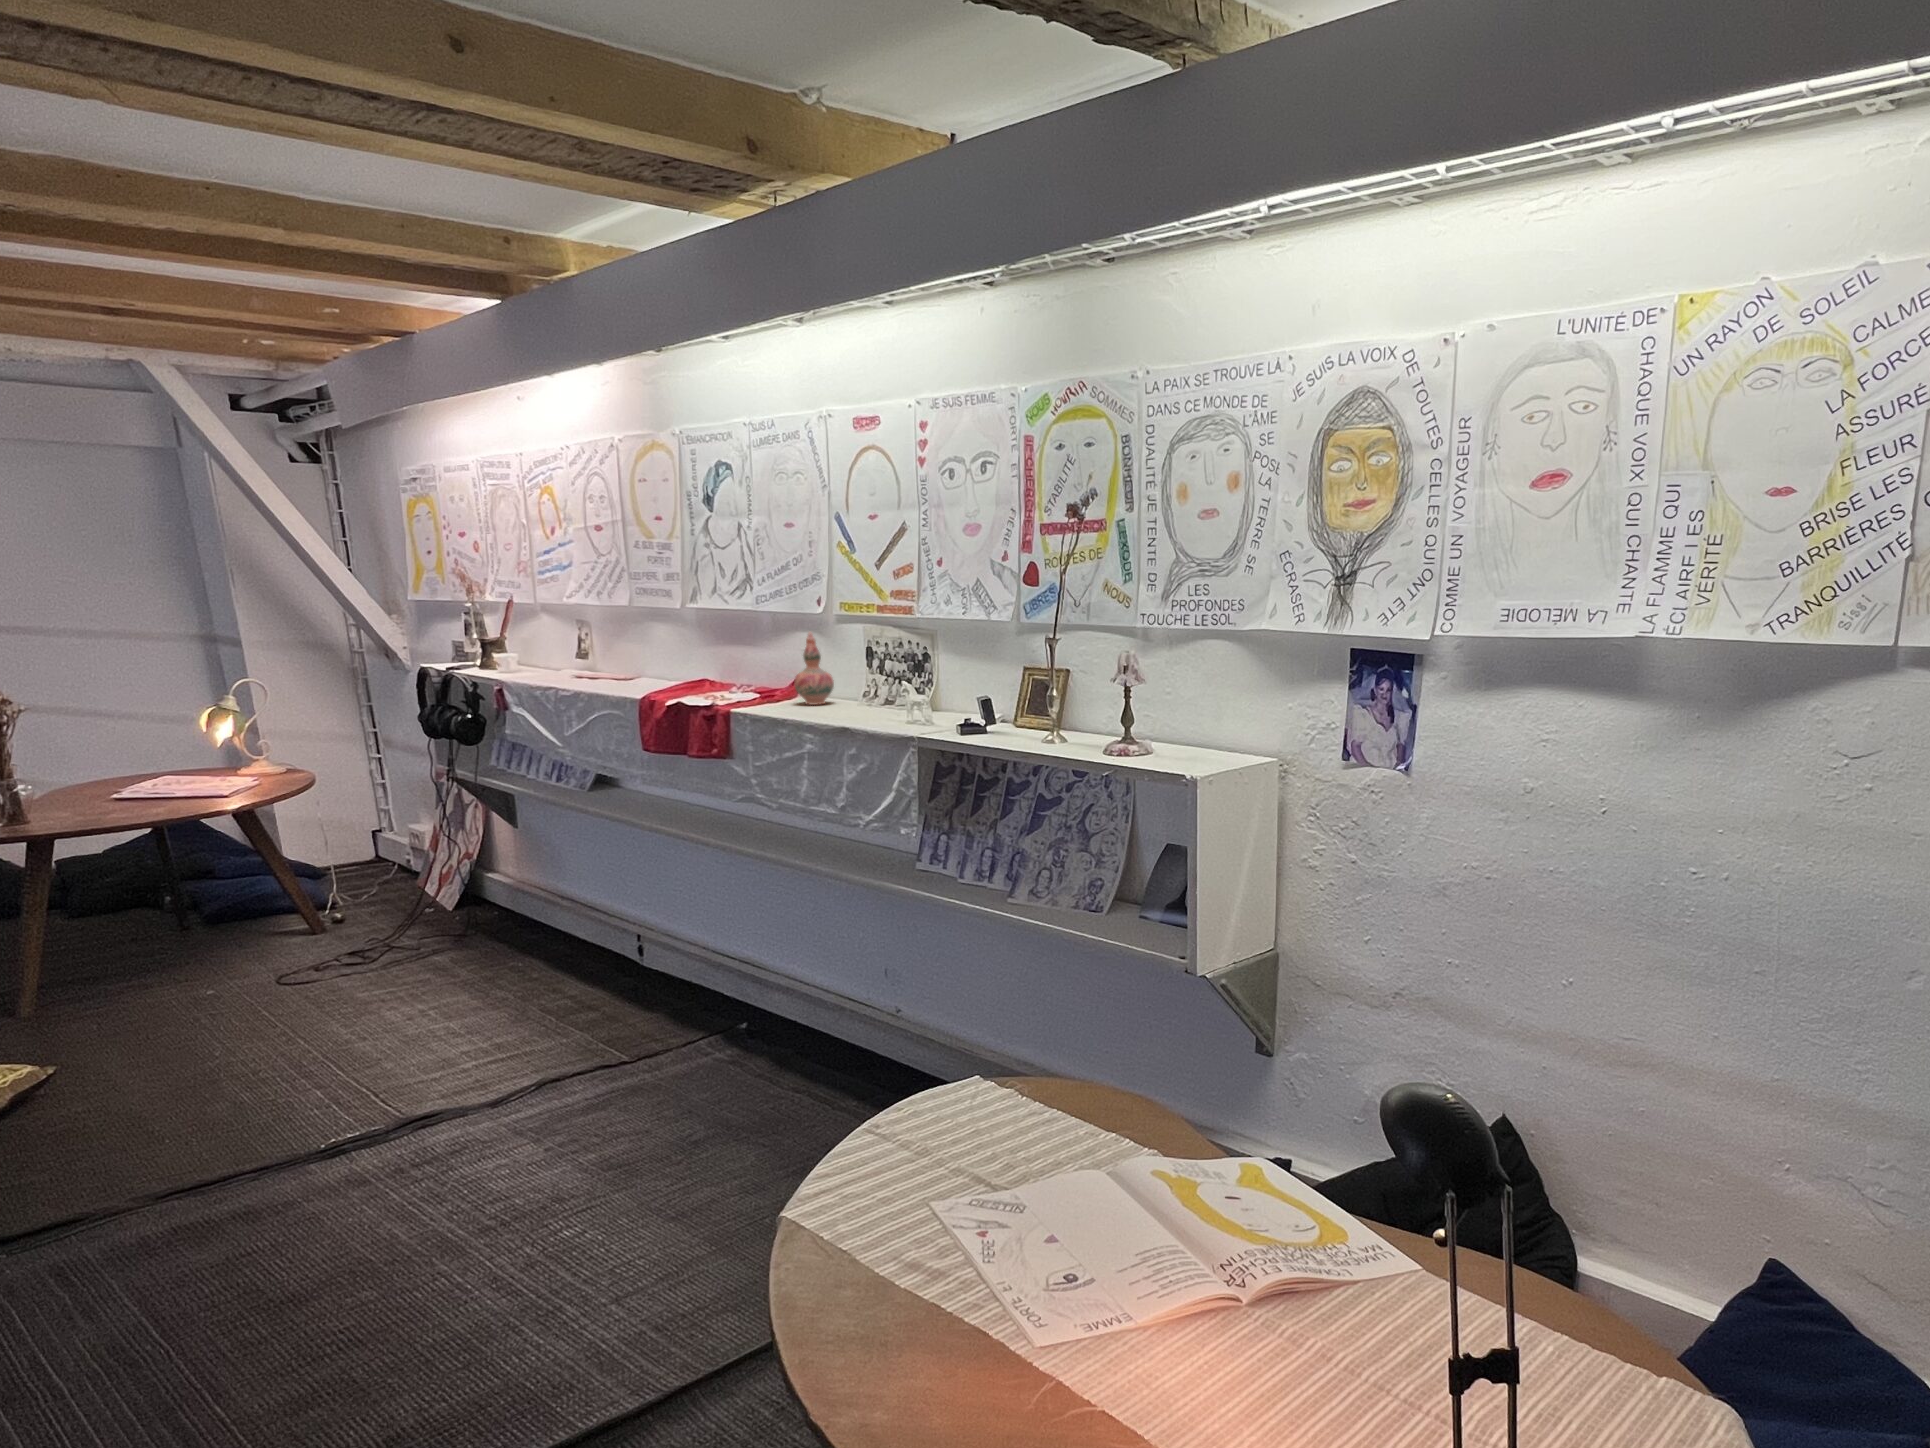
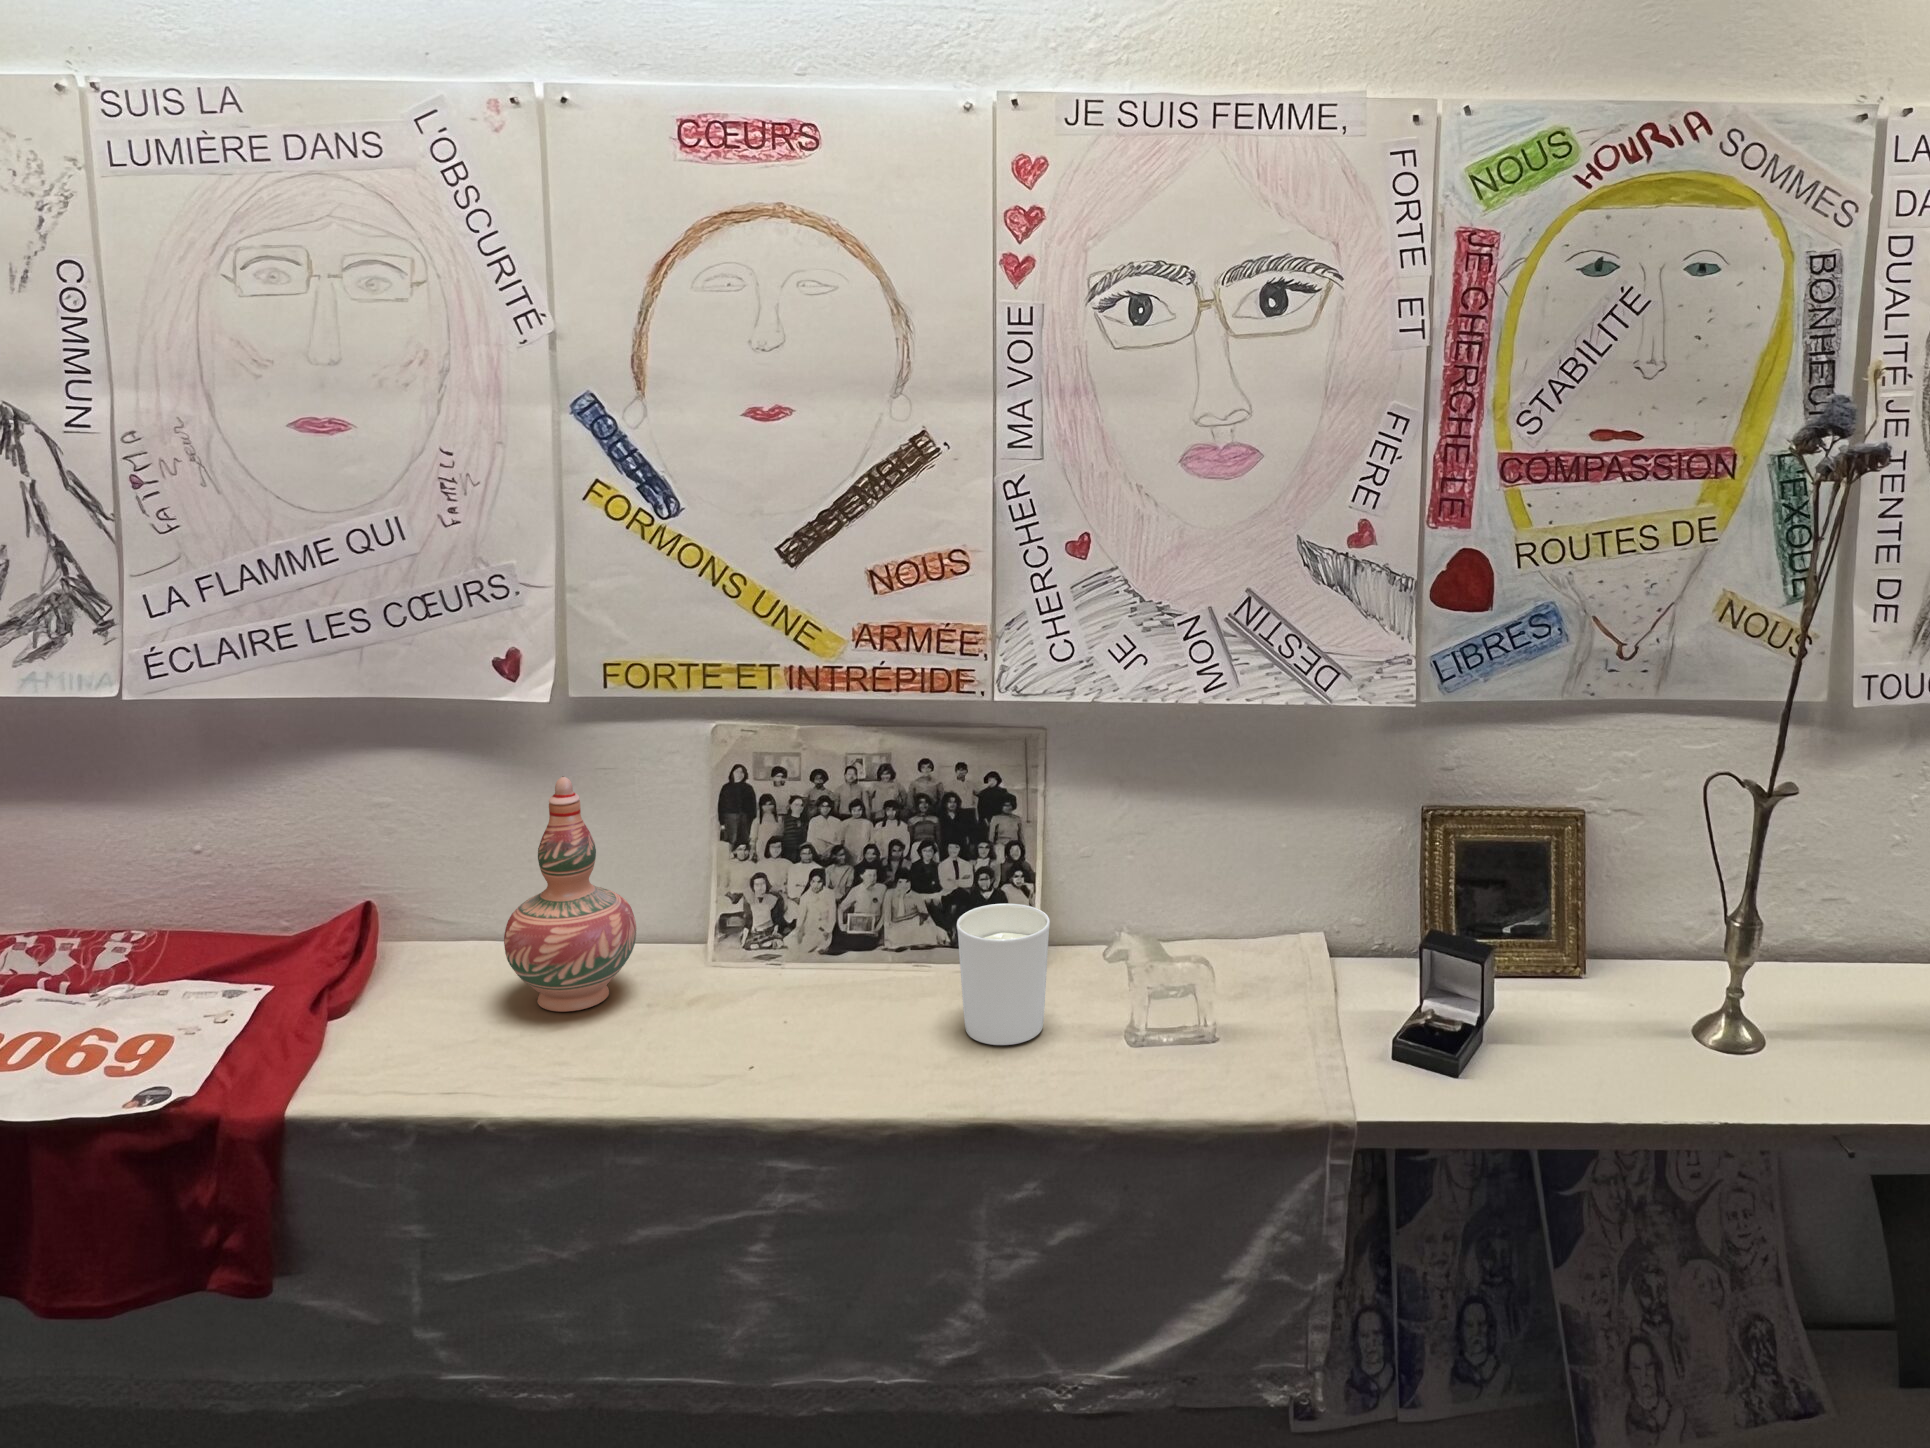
candle holder: none [869,679,899,719] -> present [957,904,1050,1045]

